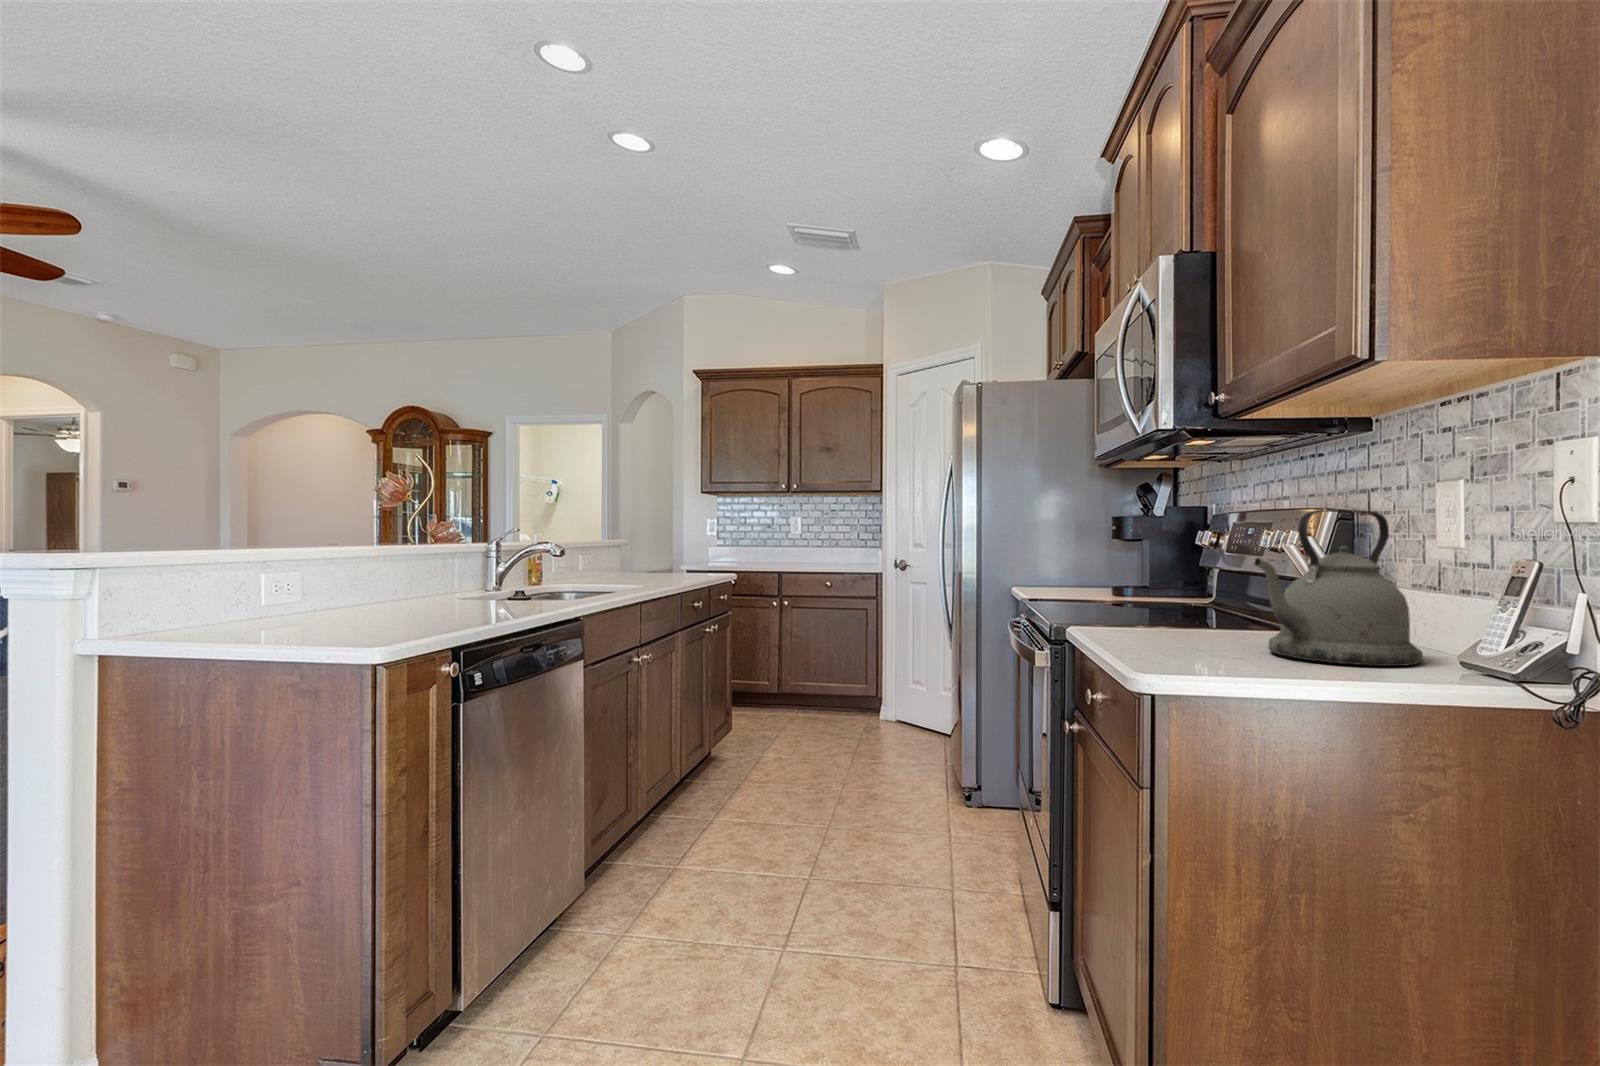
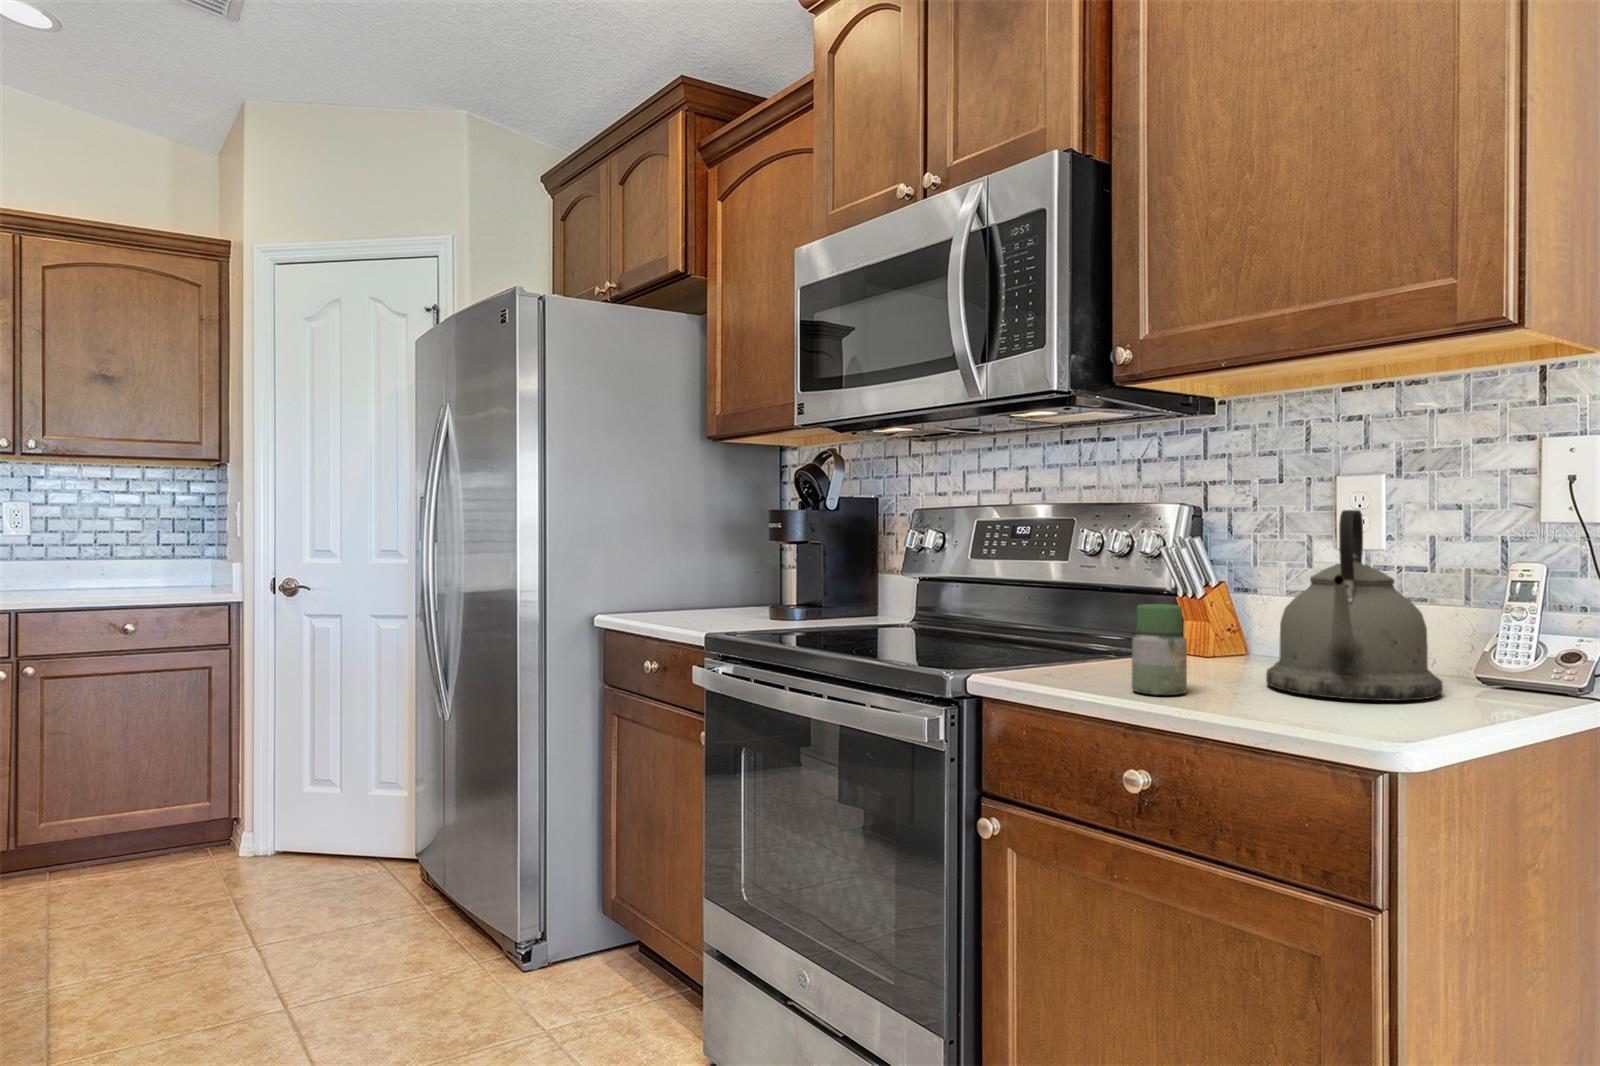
jar: none [1157,579,1199,644] -> present [1132,604,1187,695]

